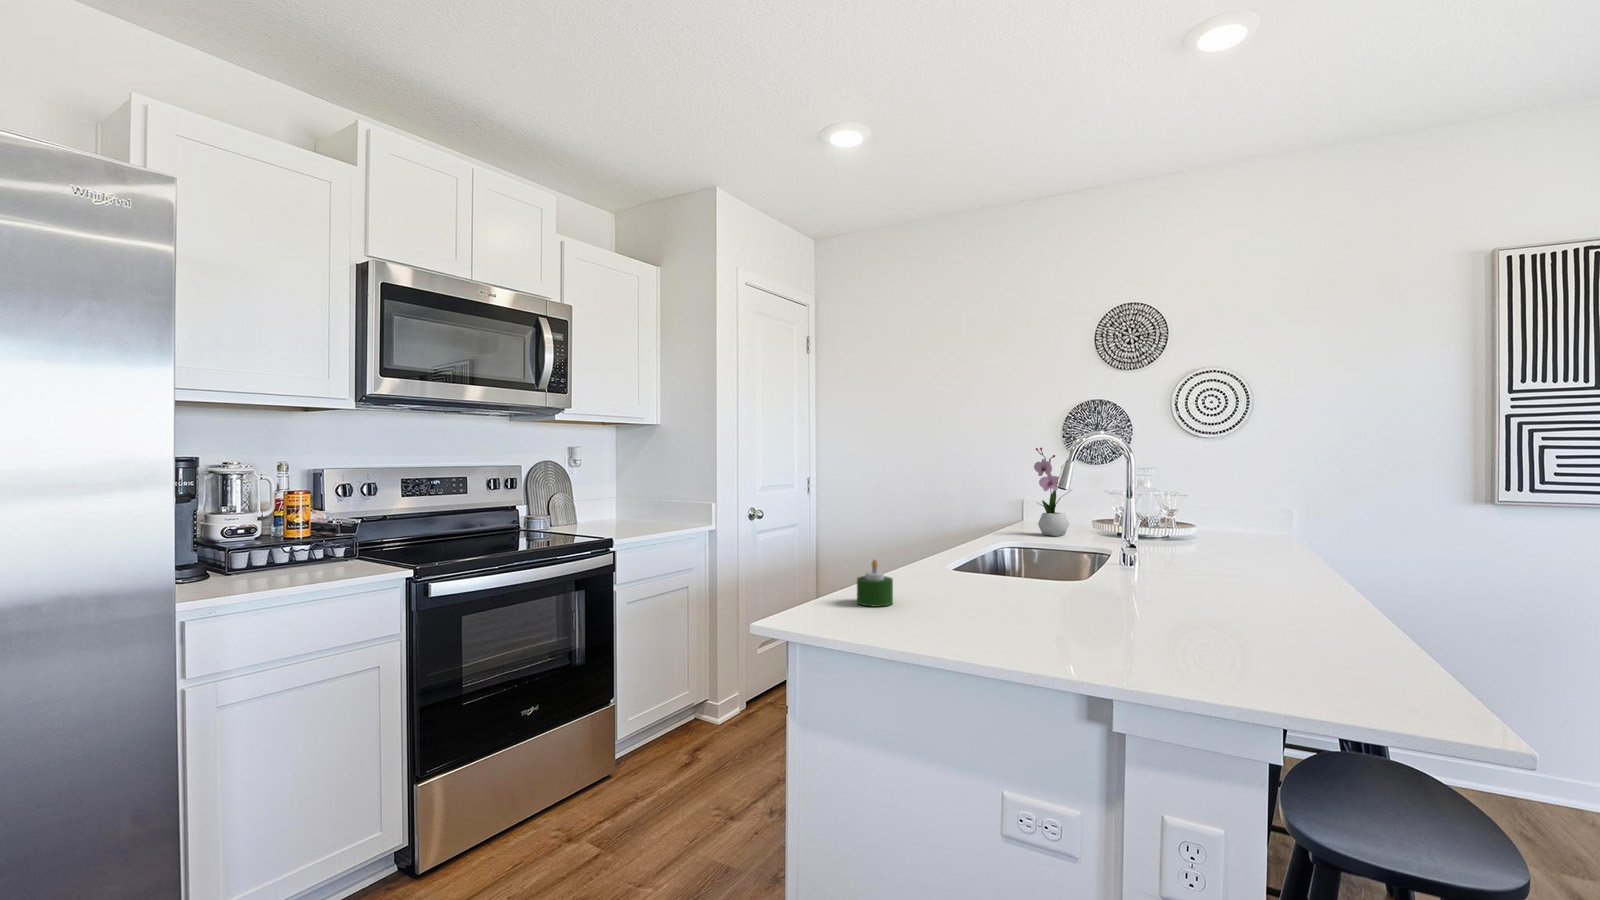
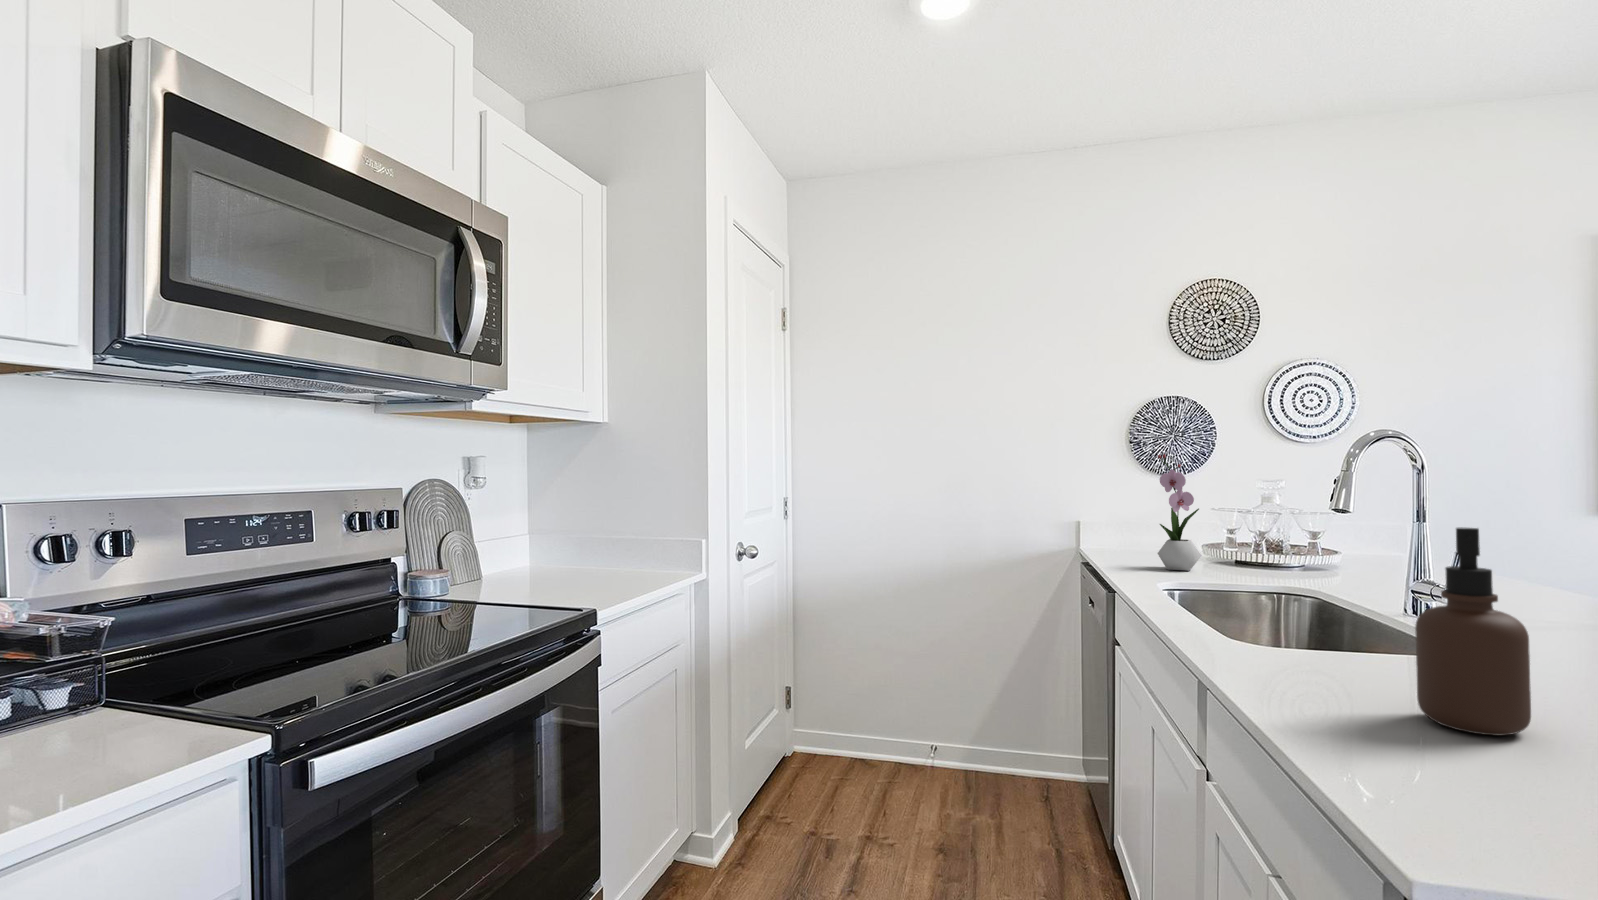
soap dispenser: none [924,493,972,605] -> present [1415,527,1531,736]
candle: present [857,560,893,607] -> none [1333,658,1420,755]

